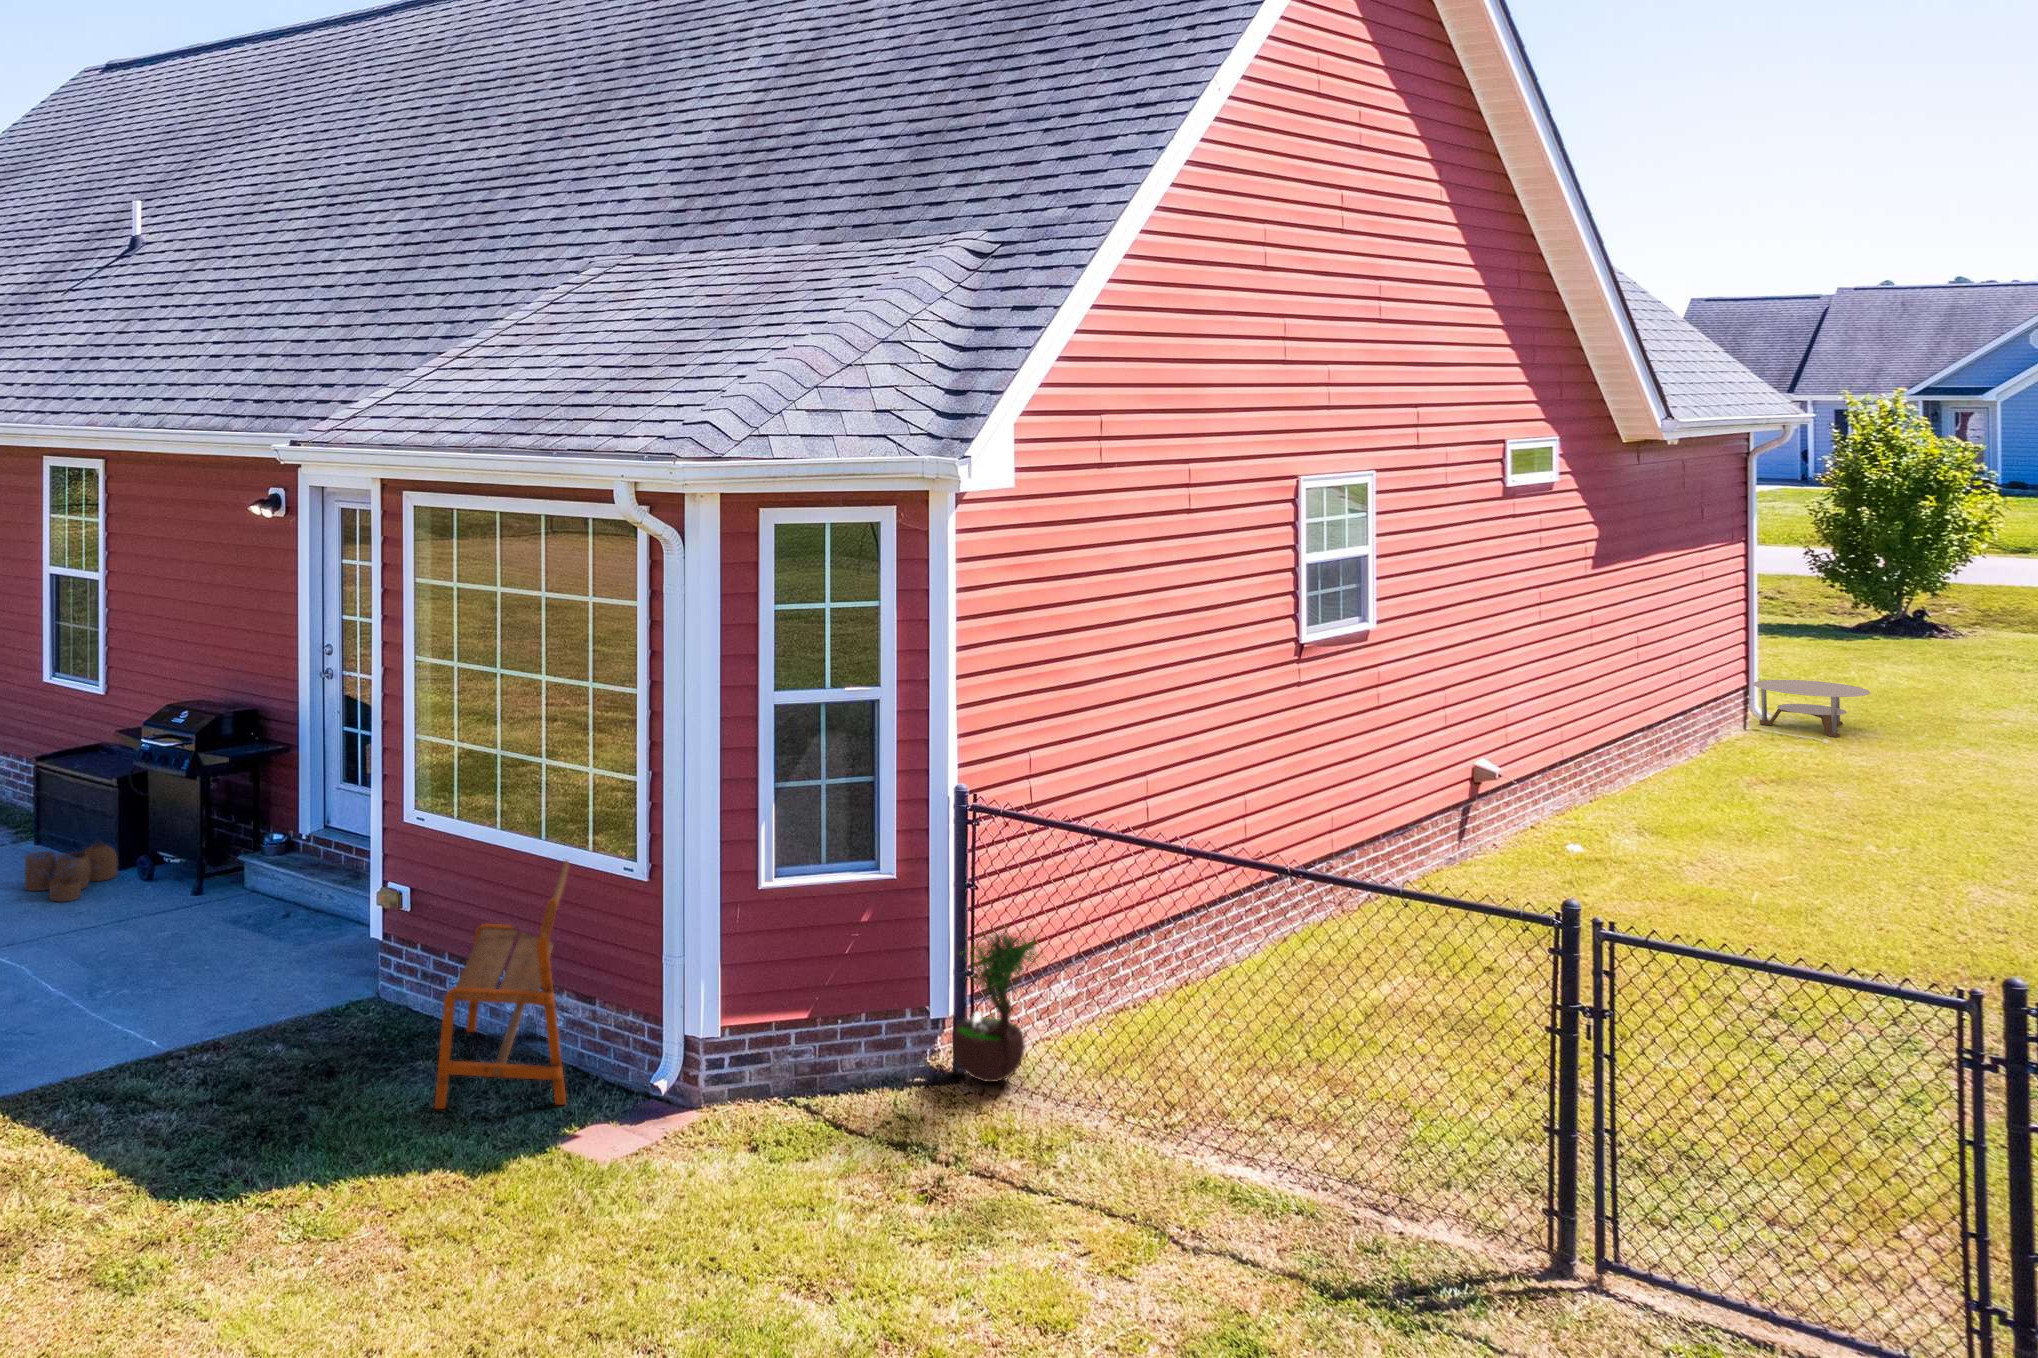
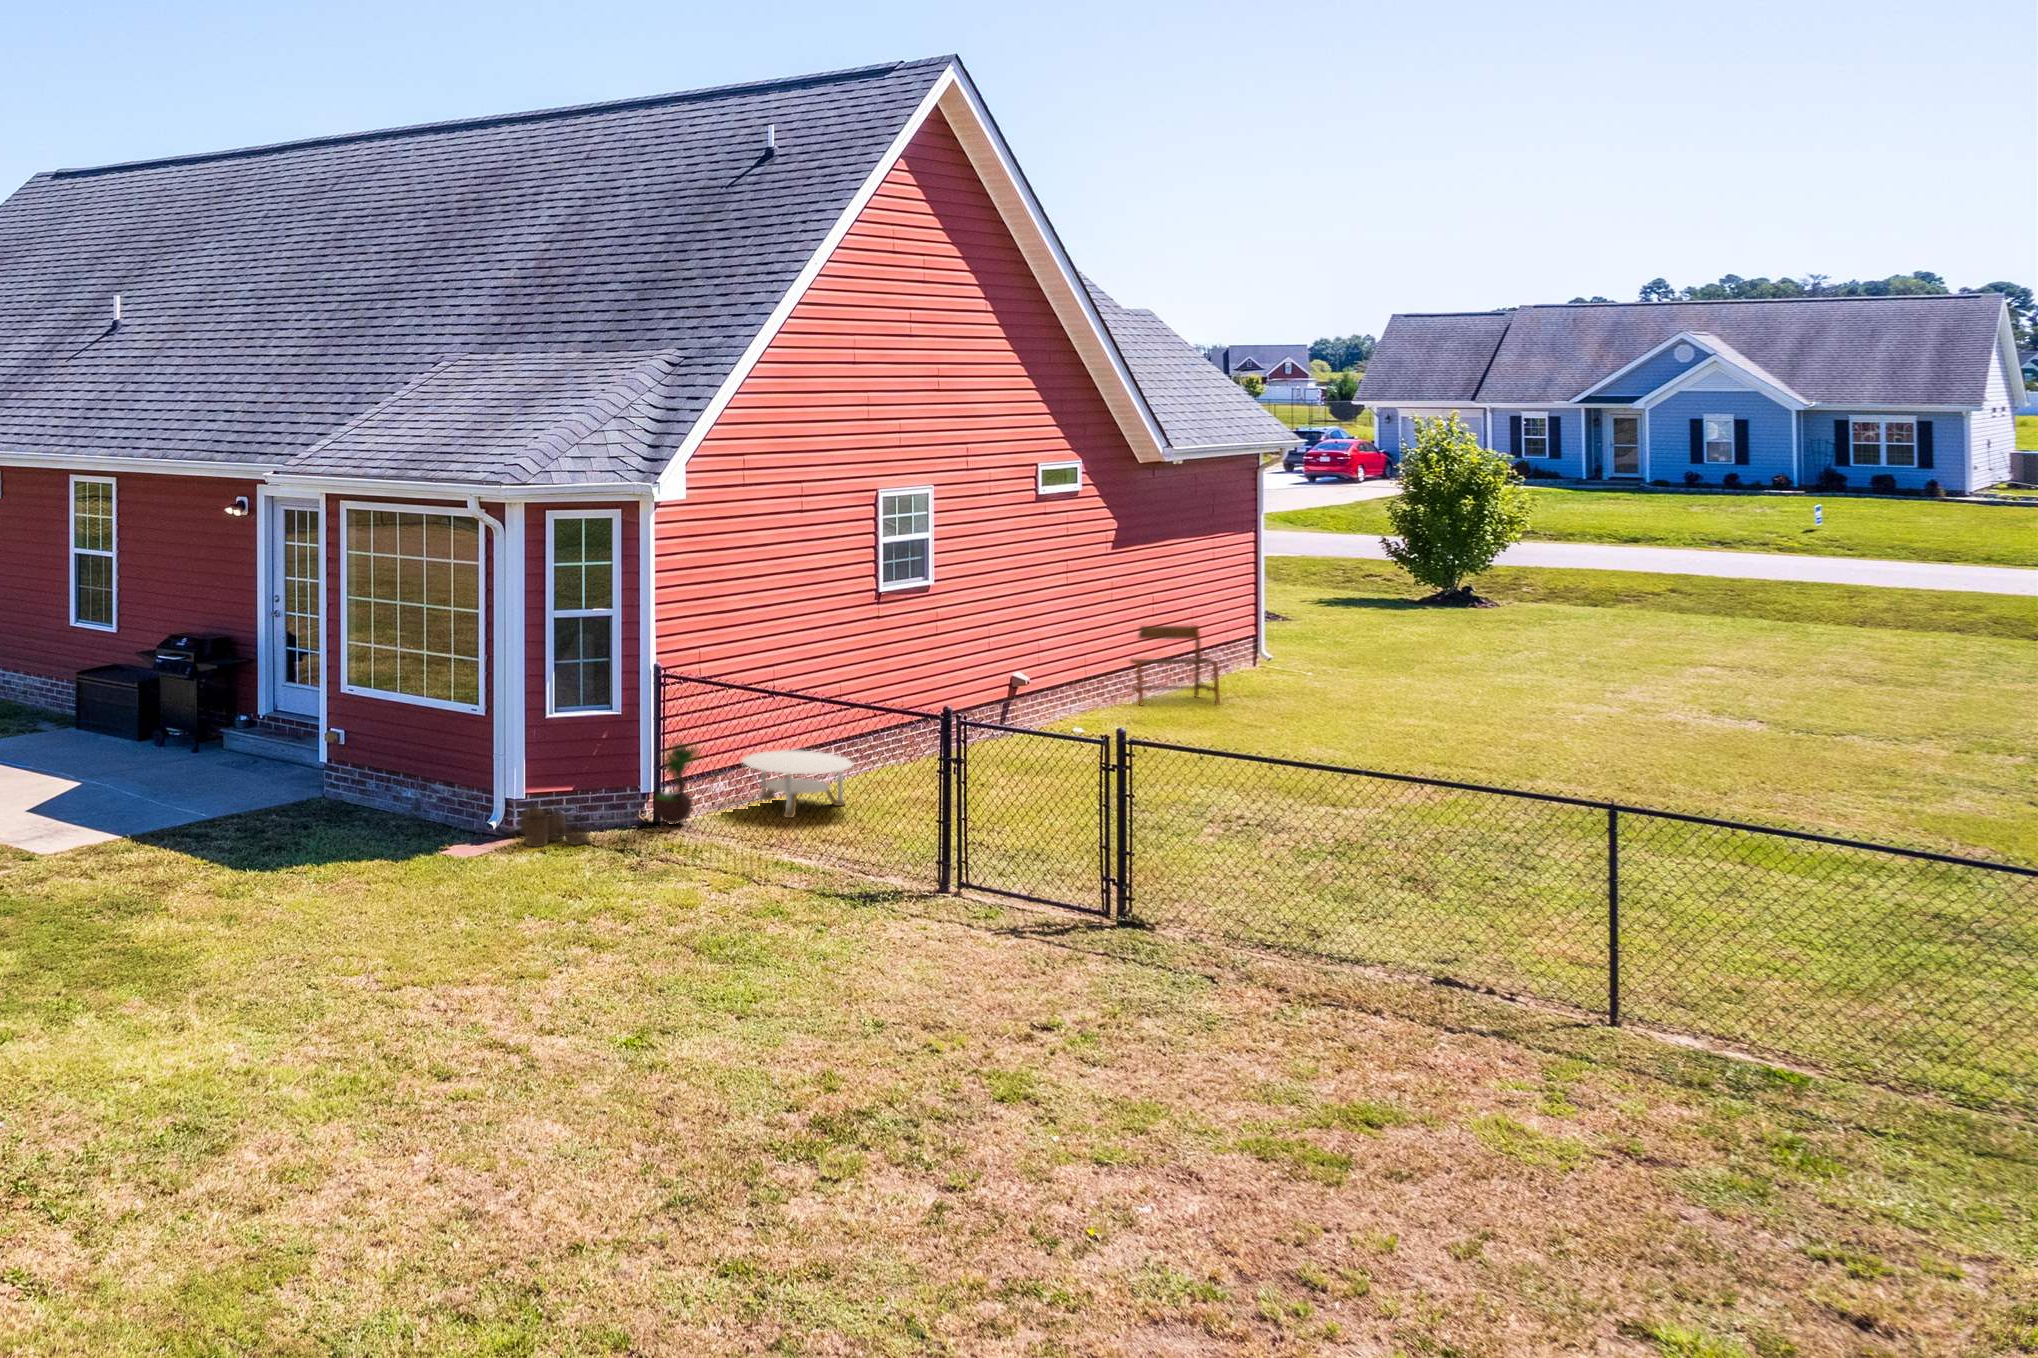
round table: present [1753,680,1870,737] -> present [742,750,853,818]
woven basket: present [24,843,117,901] -> present [519,806,589,846]
bench: present [434,861,569,1109] -> present [1130,625,1220,705]

